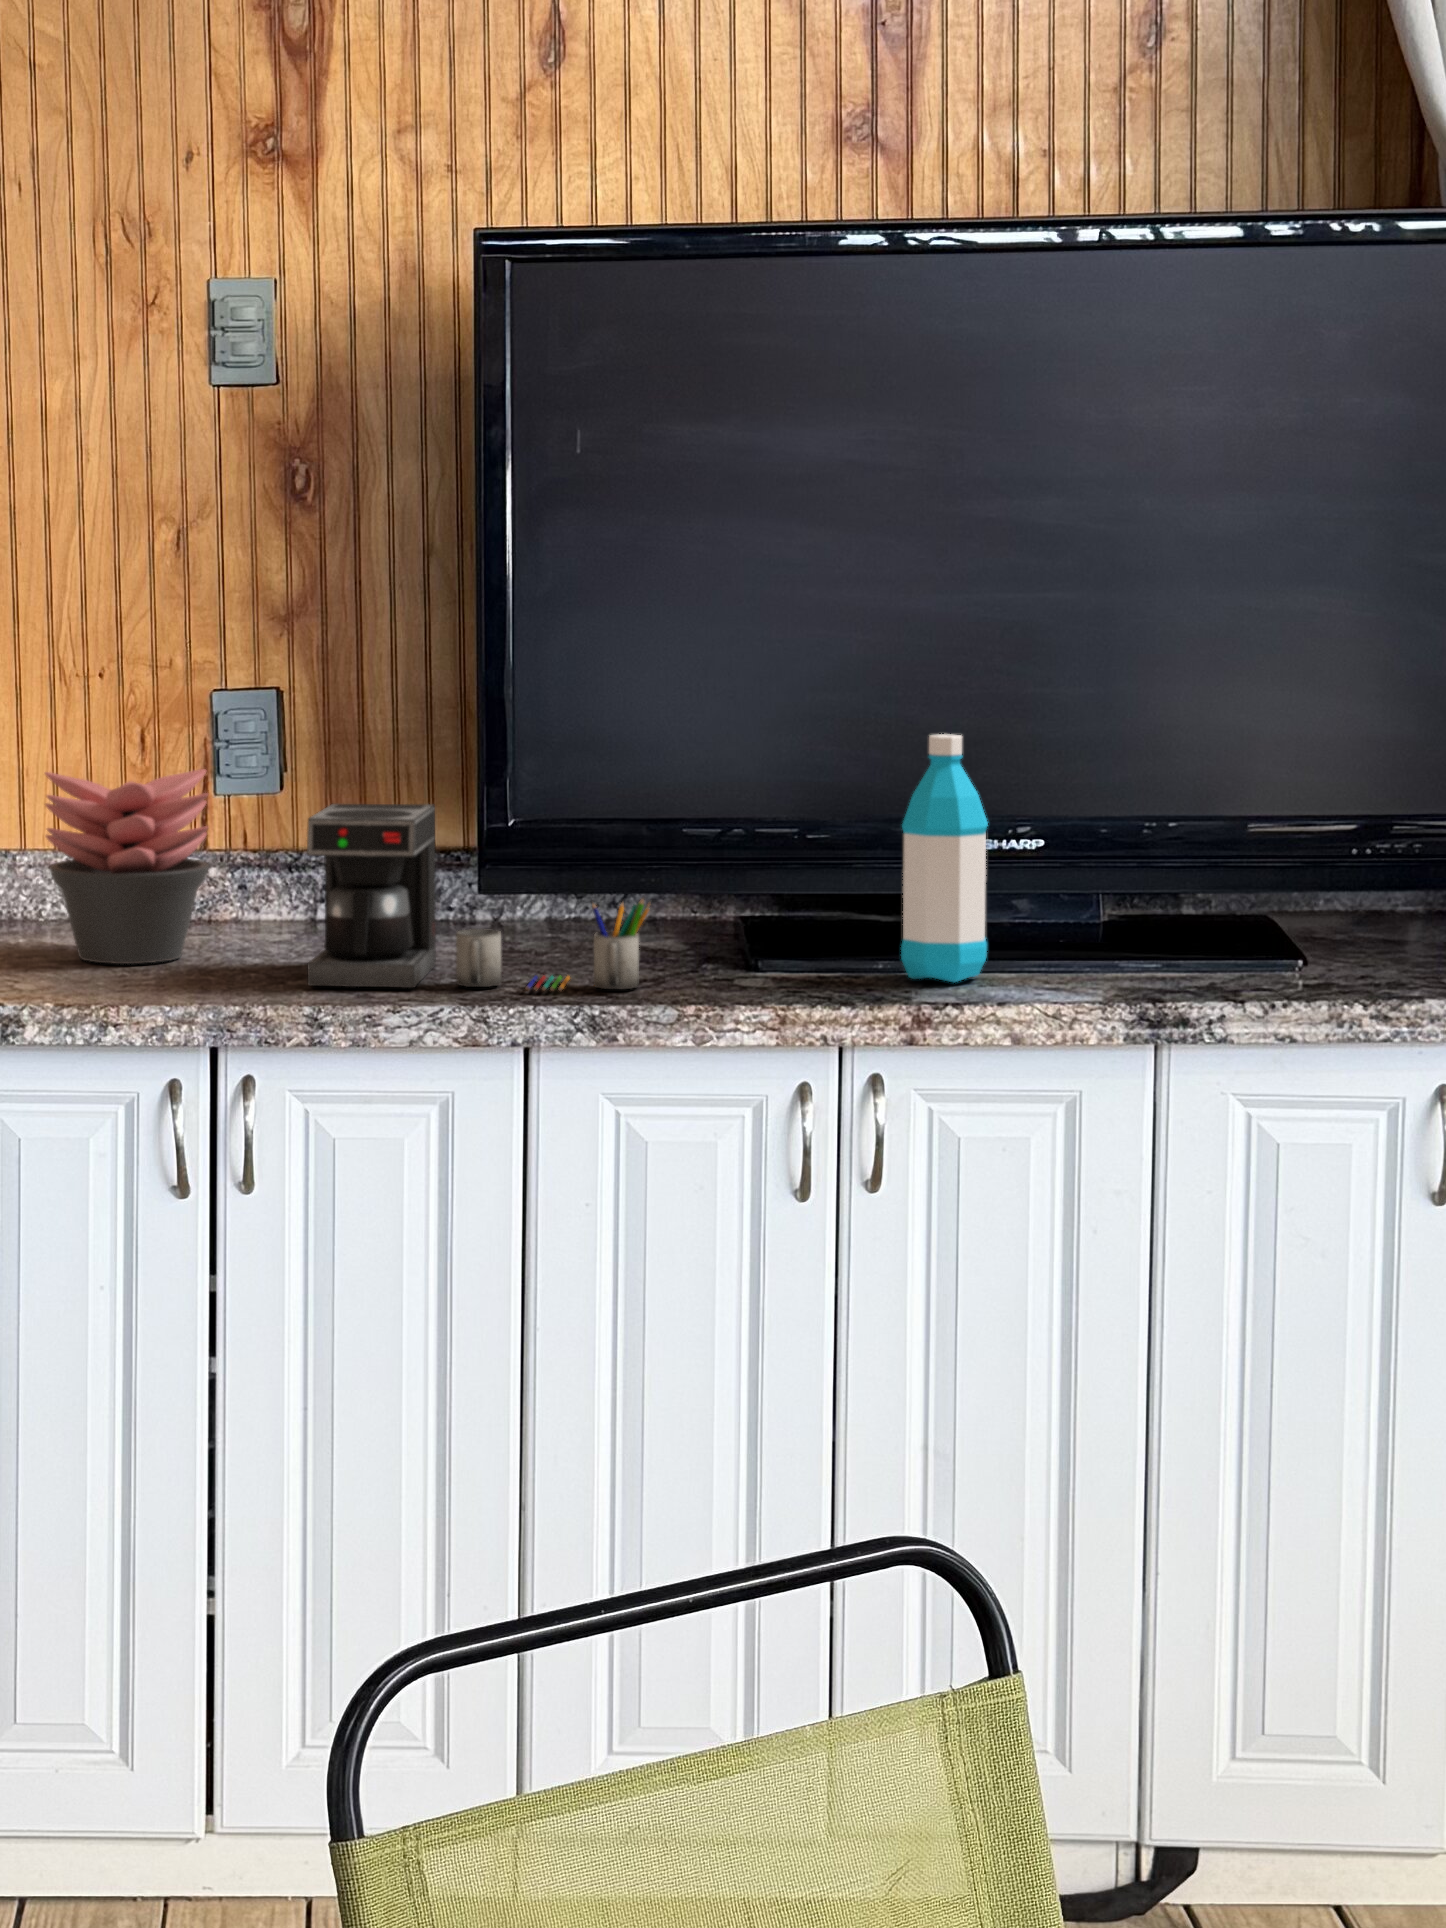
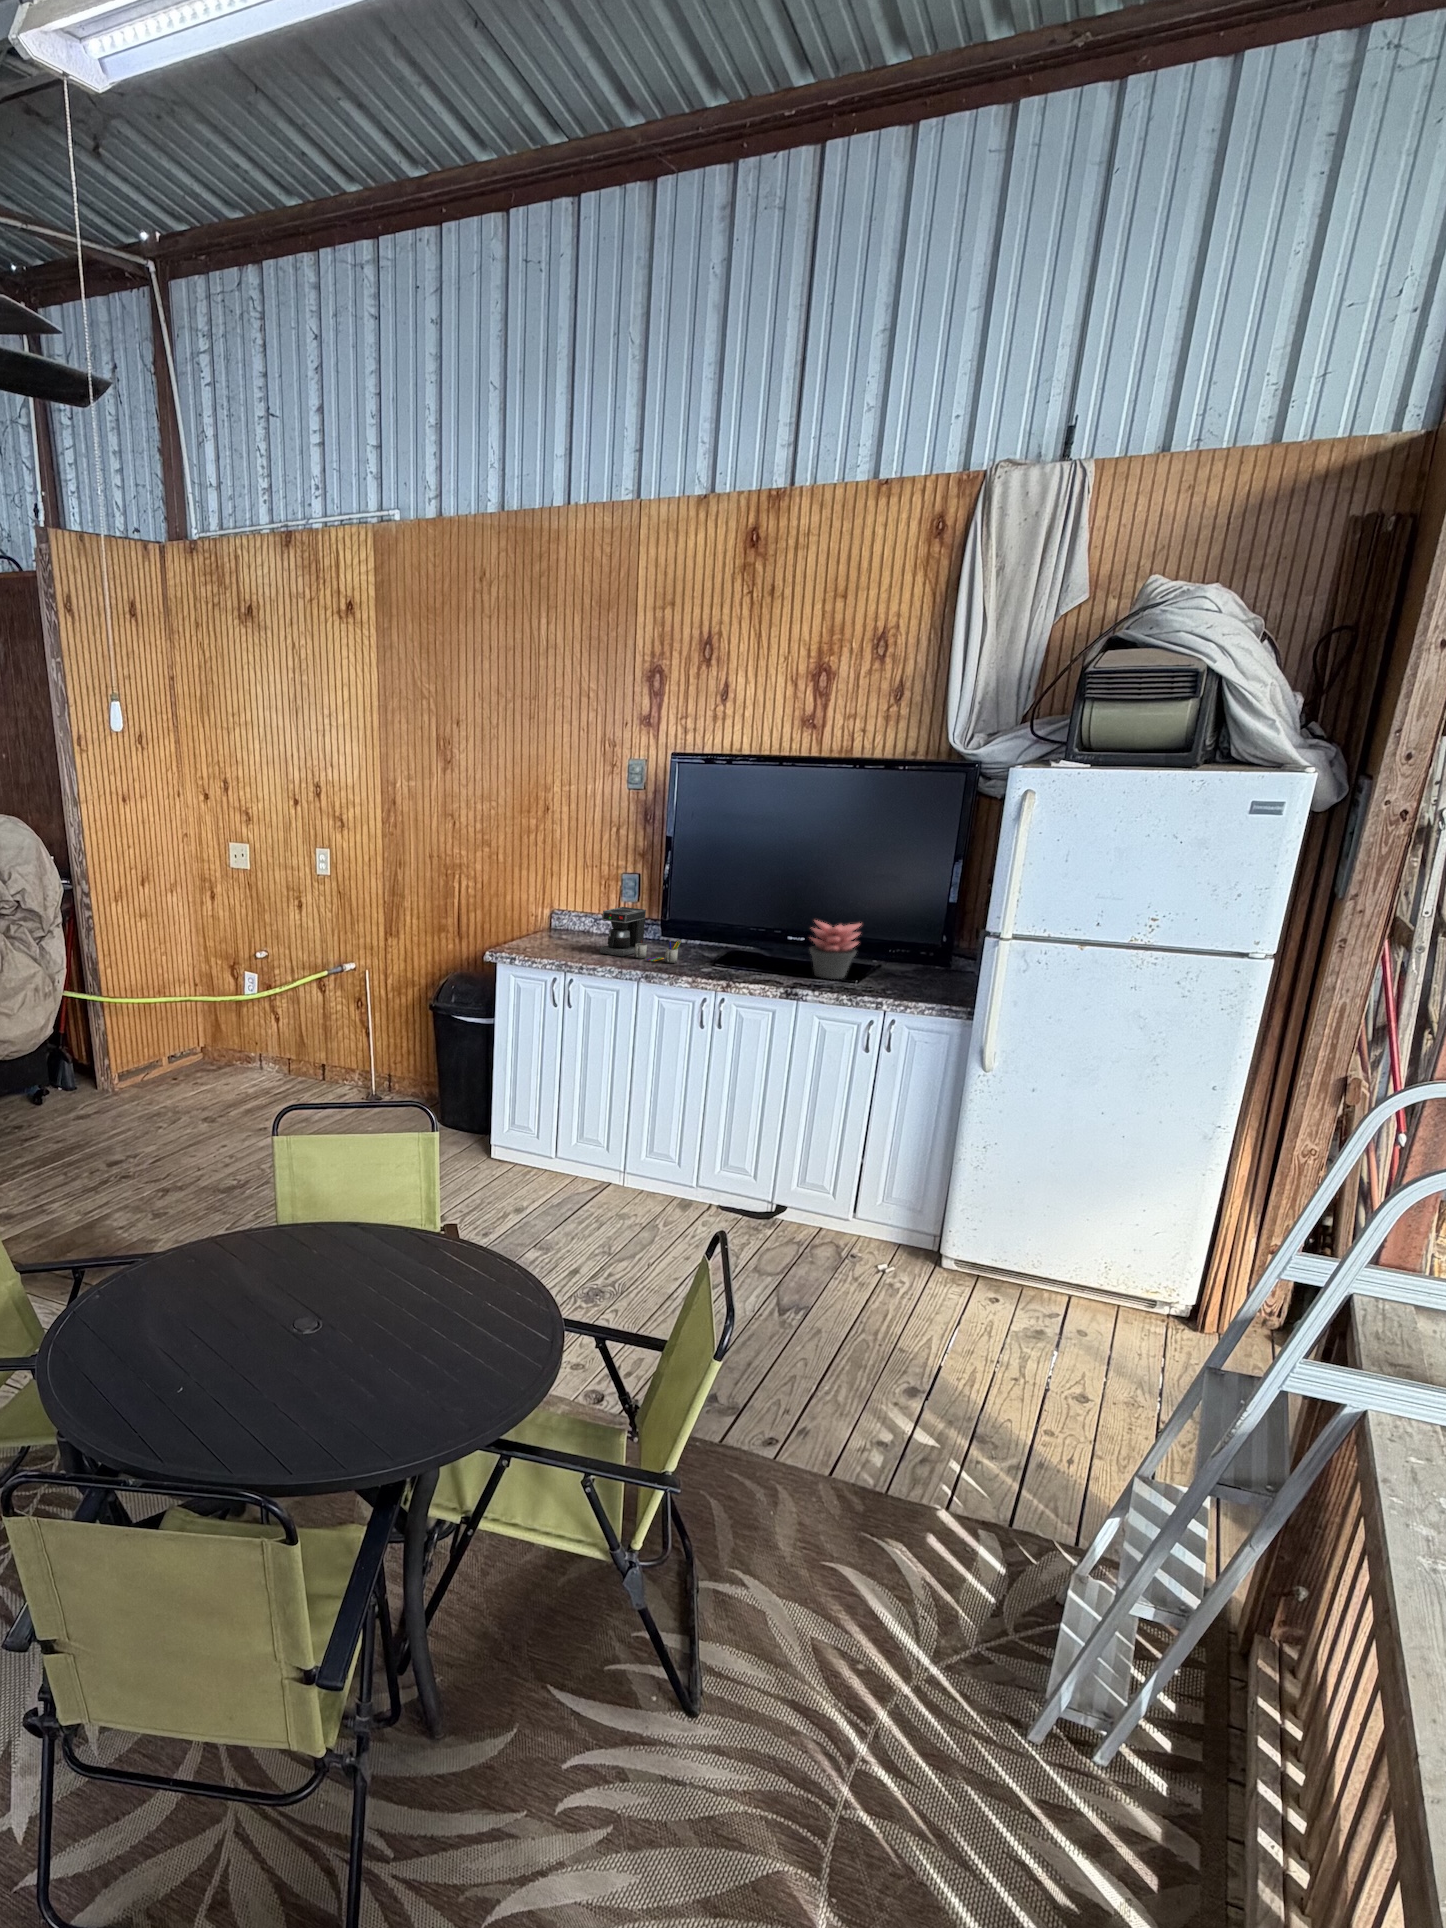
water bottle: present [901,734,988,982] -> none [745,904,773,971]
succulent plant: present [45,769,209,964] -> present [810,921,861,979]

